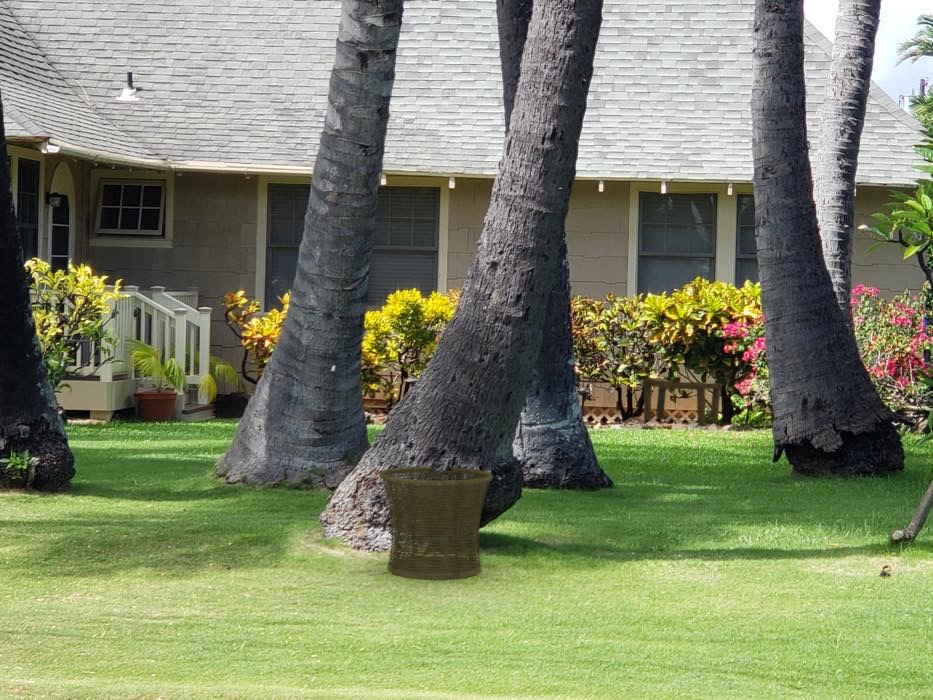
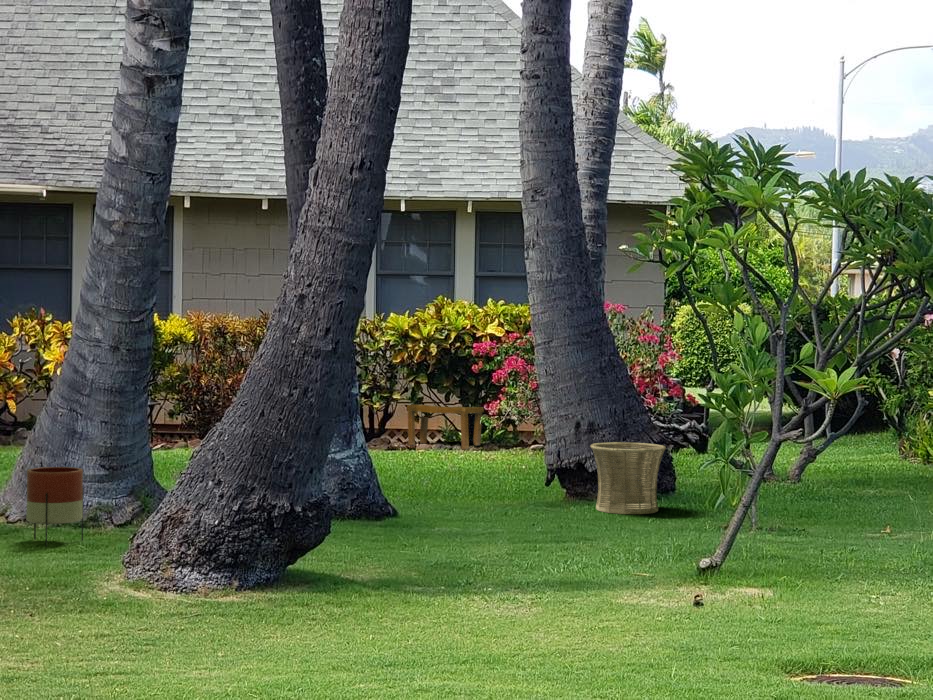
planter: none [246,430,299,505] -> present [26,467,84,547]
basket: present [379,466,493,580] -> present [590,442,666,514]

